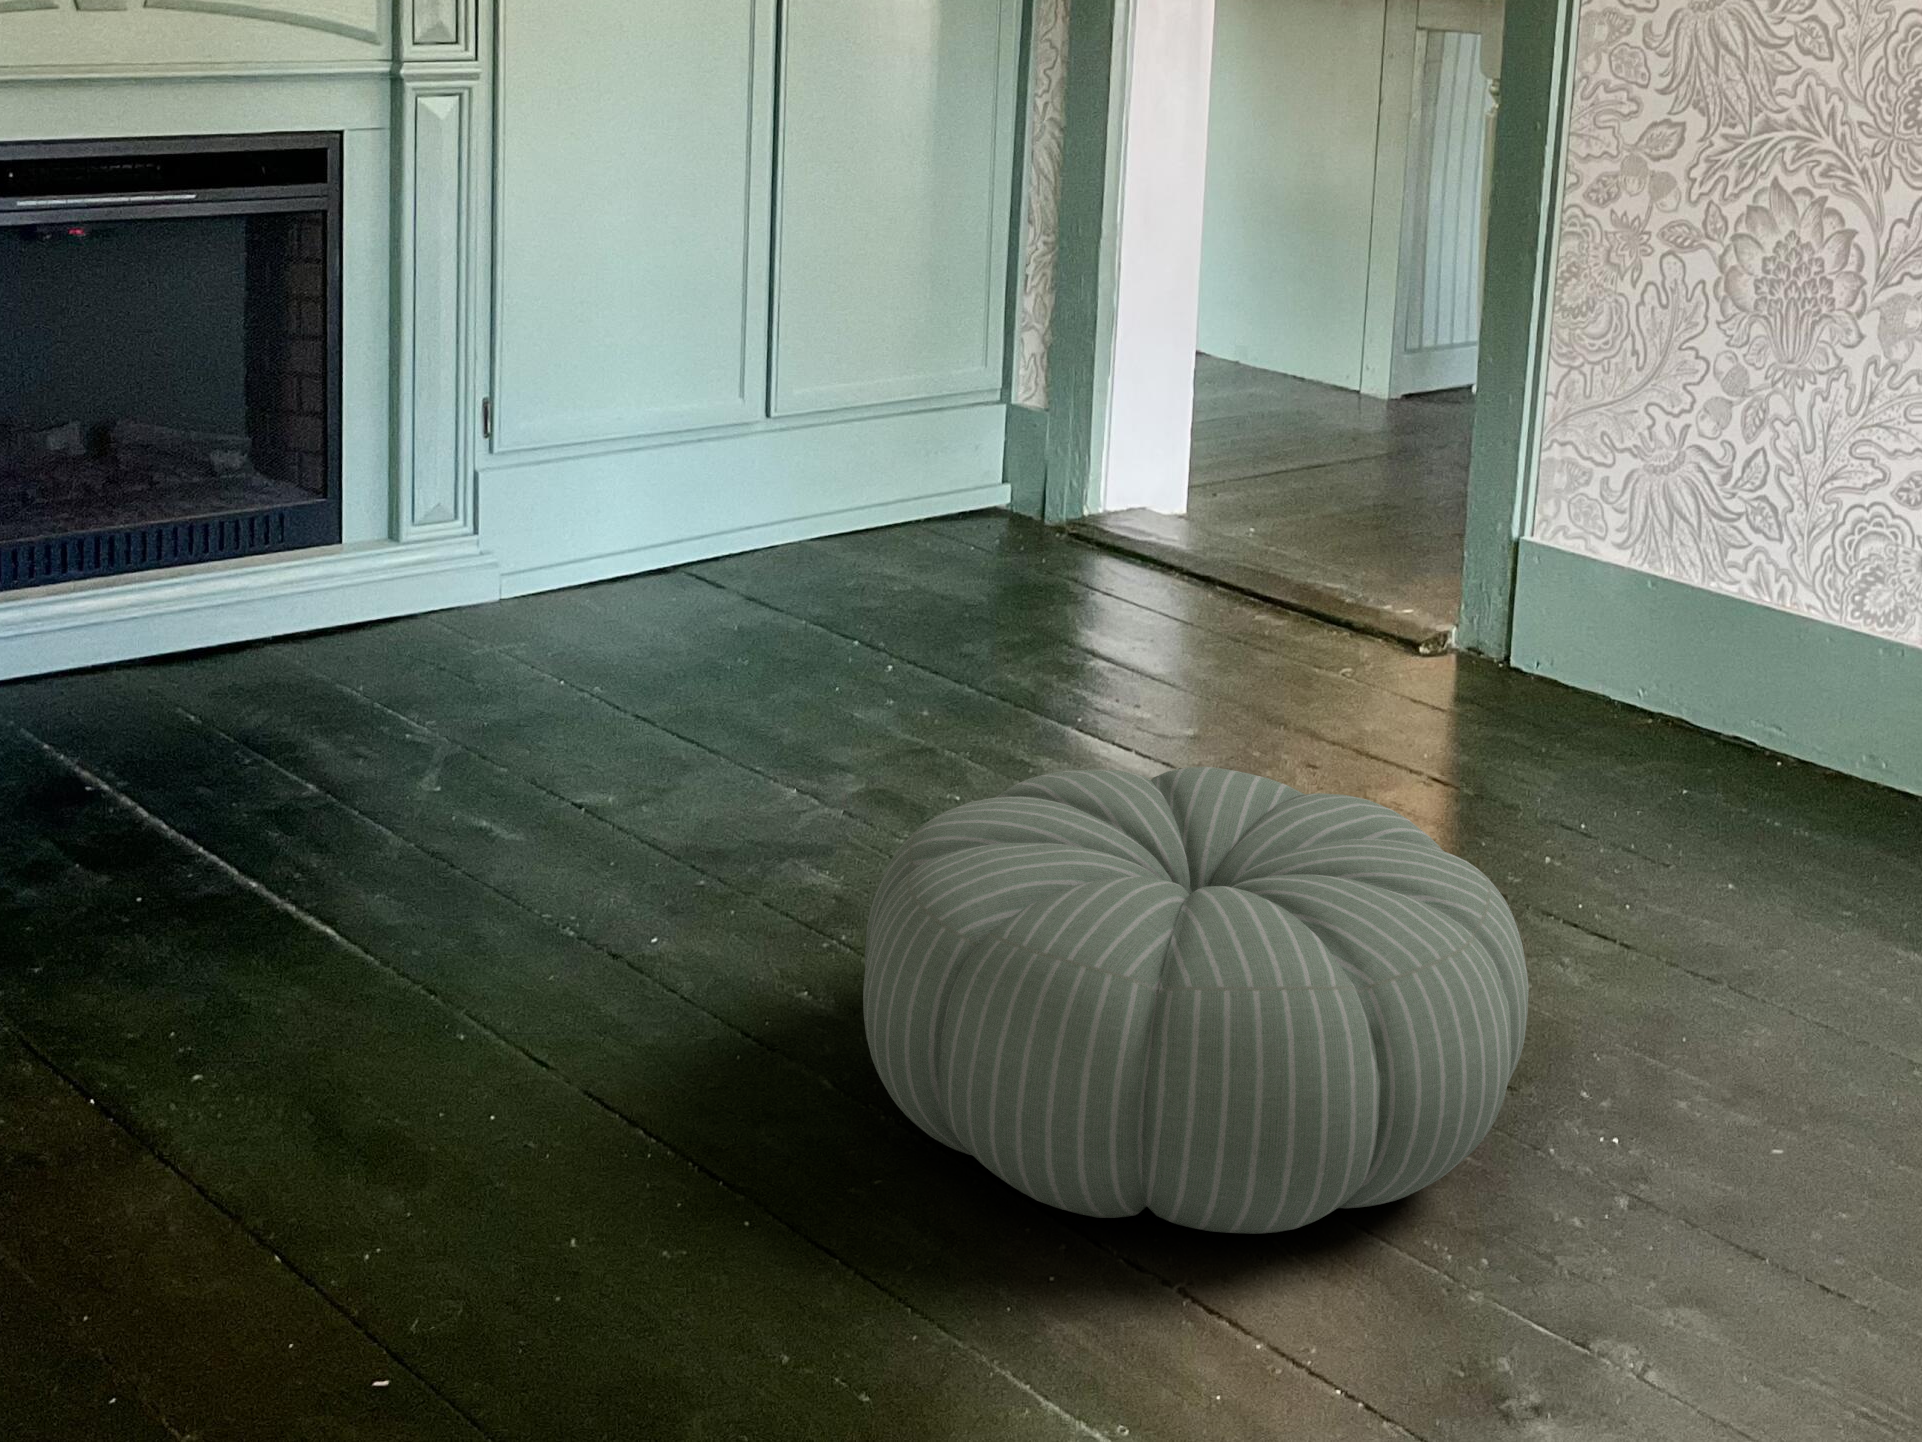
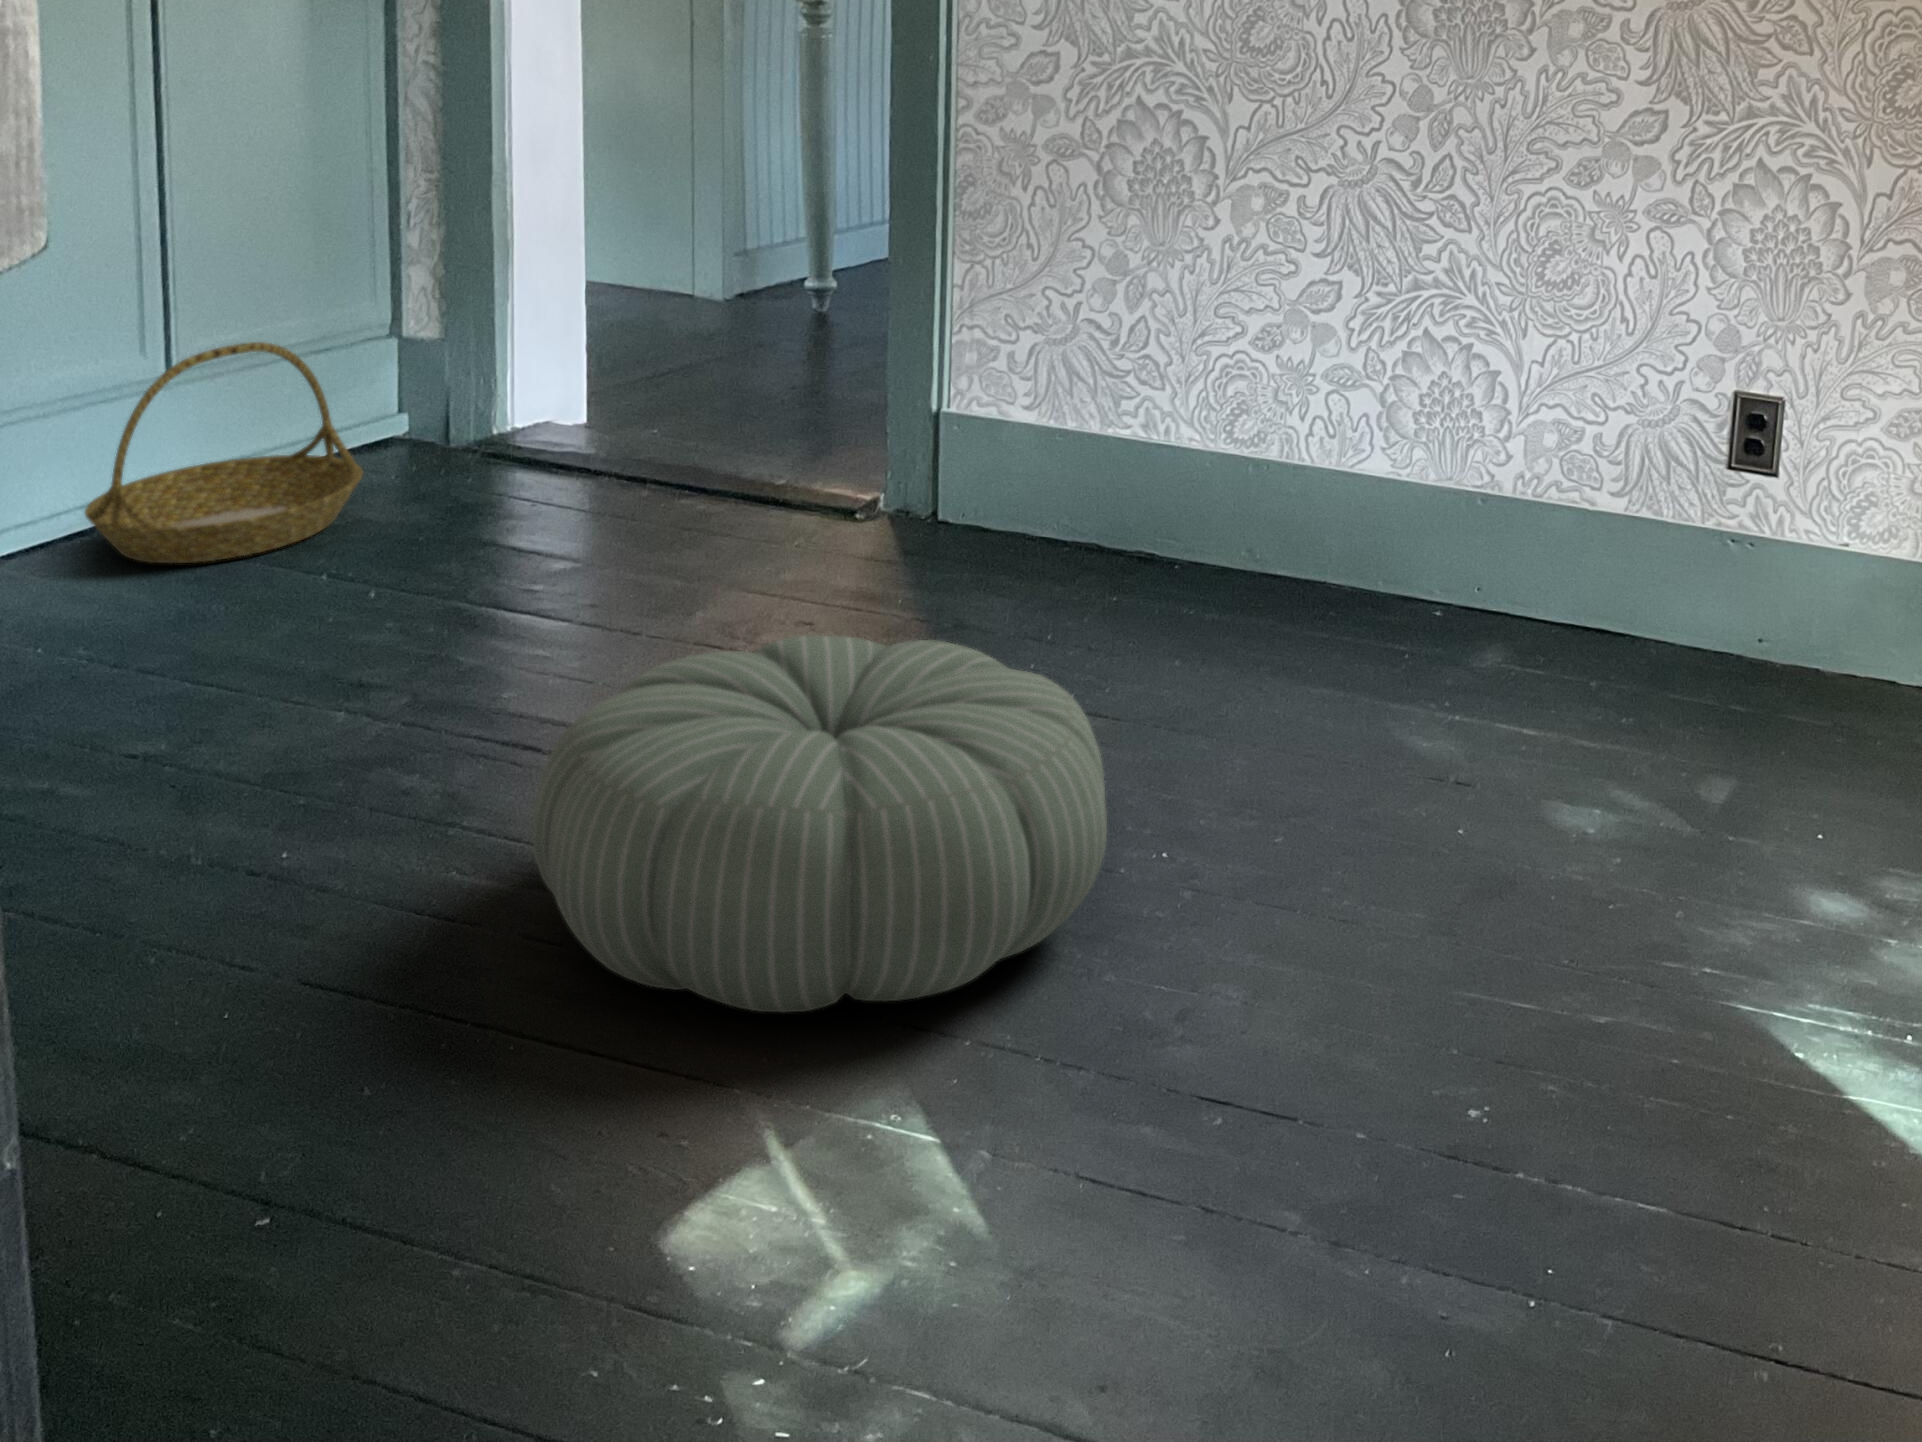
basket: none [661,388,927,605] -> present [85,342,363,563]

